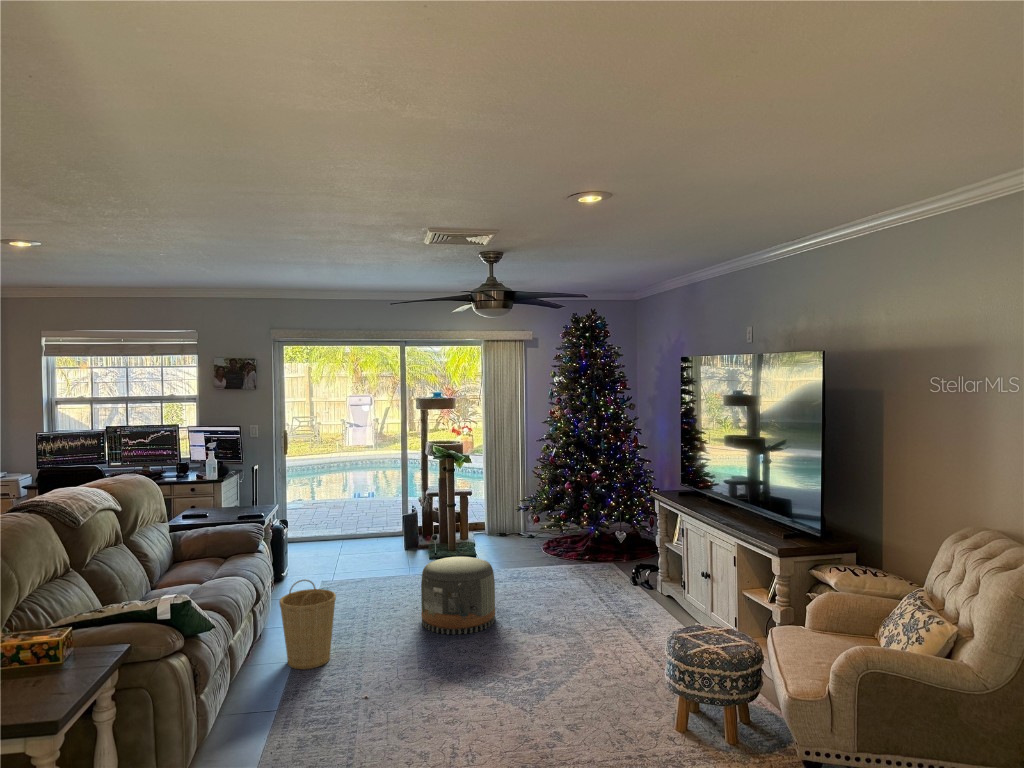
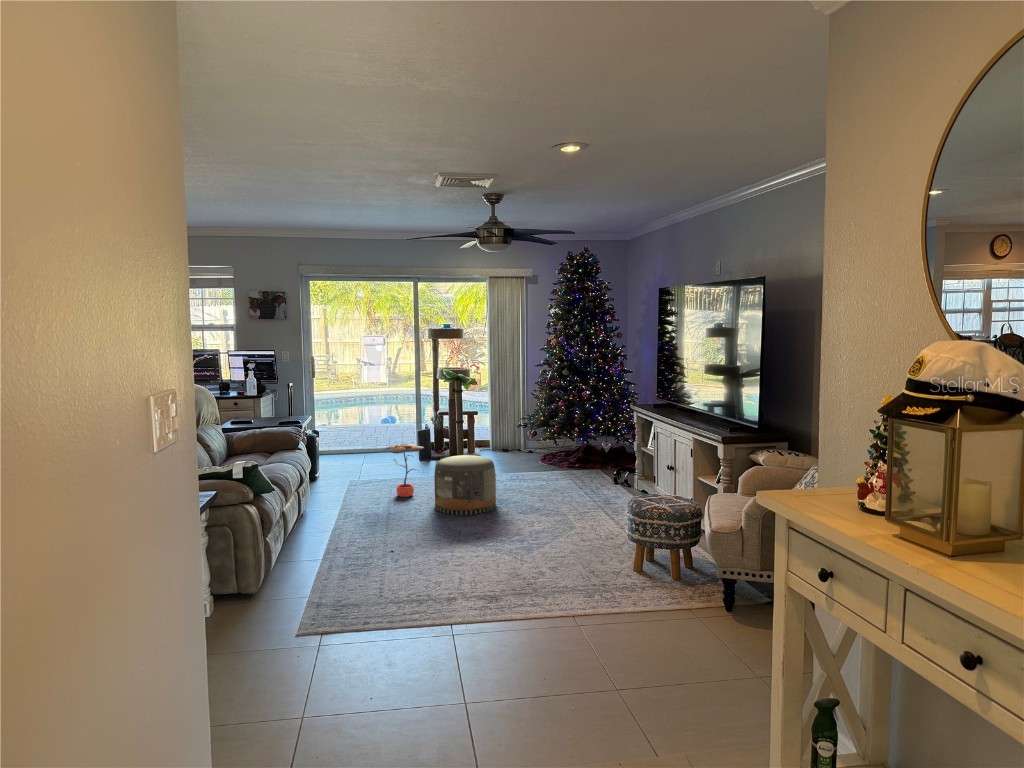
potted plant: none [363,541,409,606] -> present [385,444,424,497]
basket: present [279,580,336,669] -> none [320,466,365,535]

